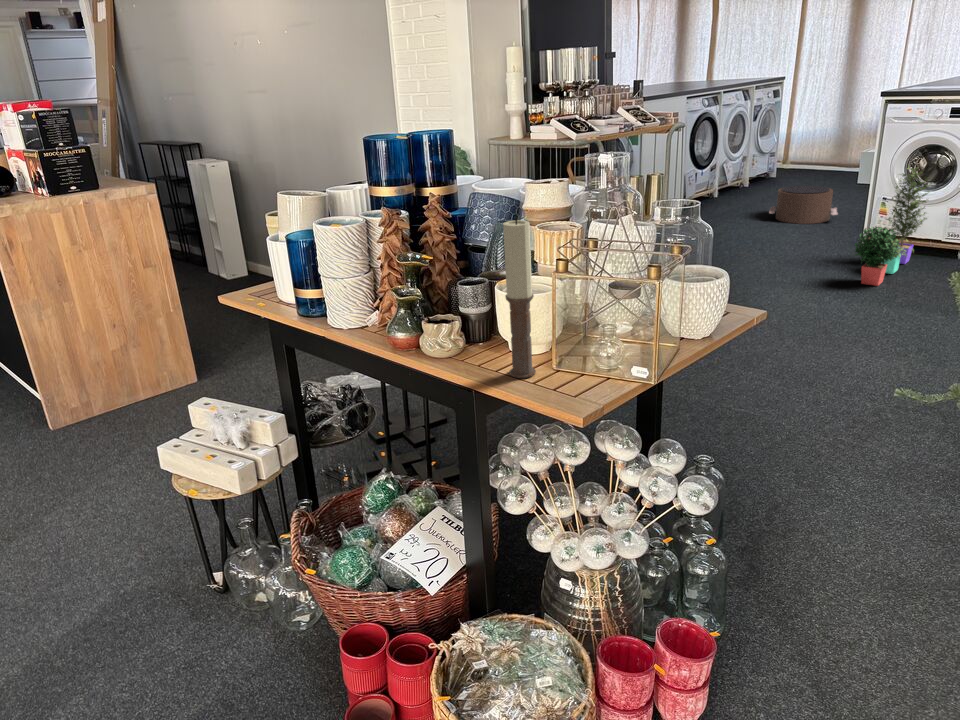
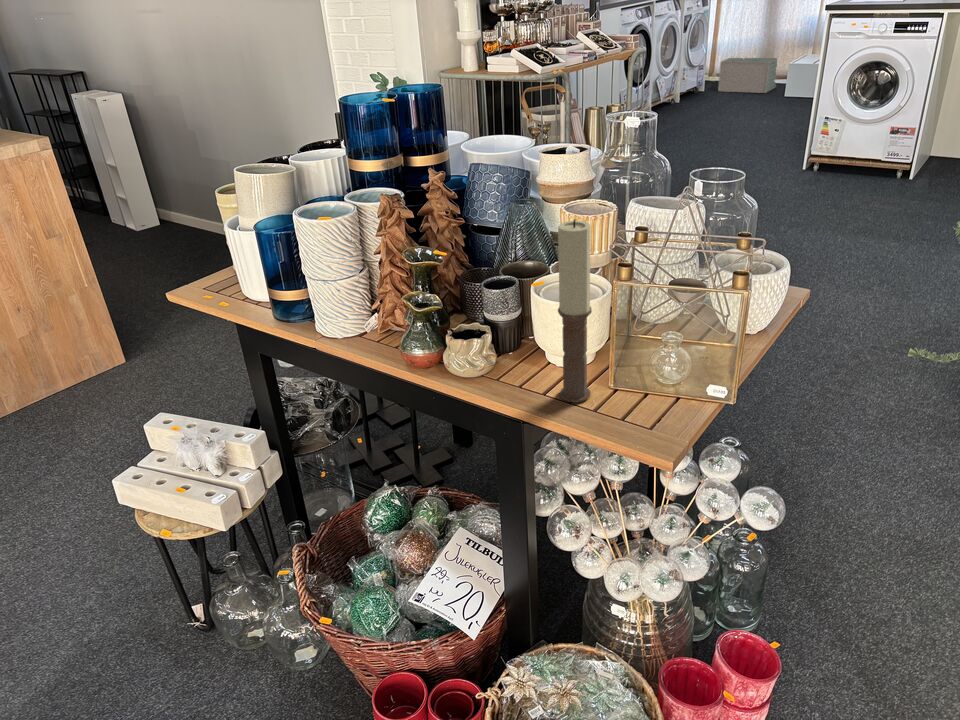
storage box: none [790,145,855,180] -> present [718,58,777,93]
potted plant: present [855,165,931,286] -> none [805,82,877,211]
pouf: present [769,186,838,224] -> none [707,102,775,143]

